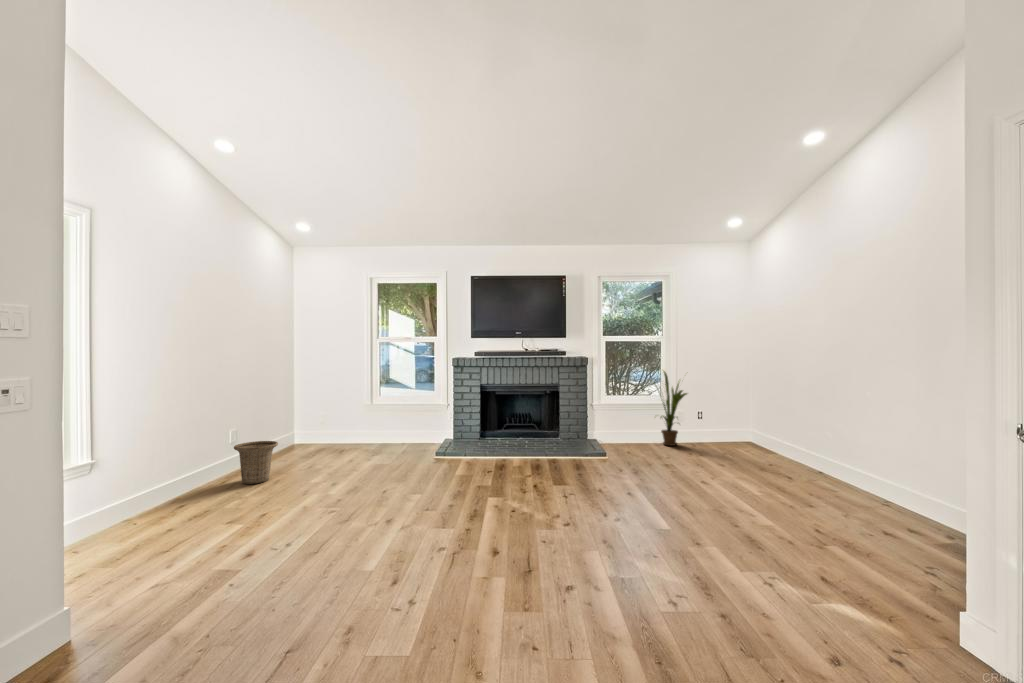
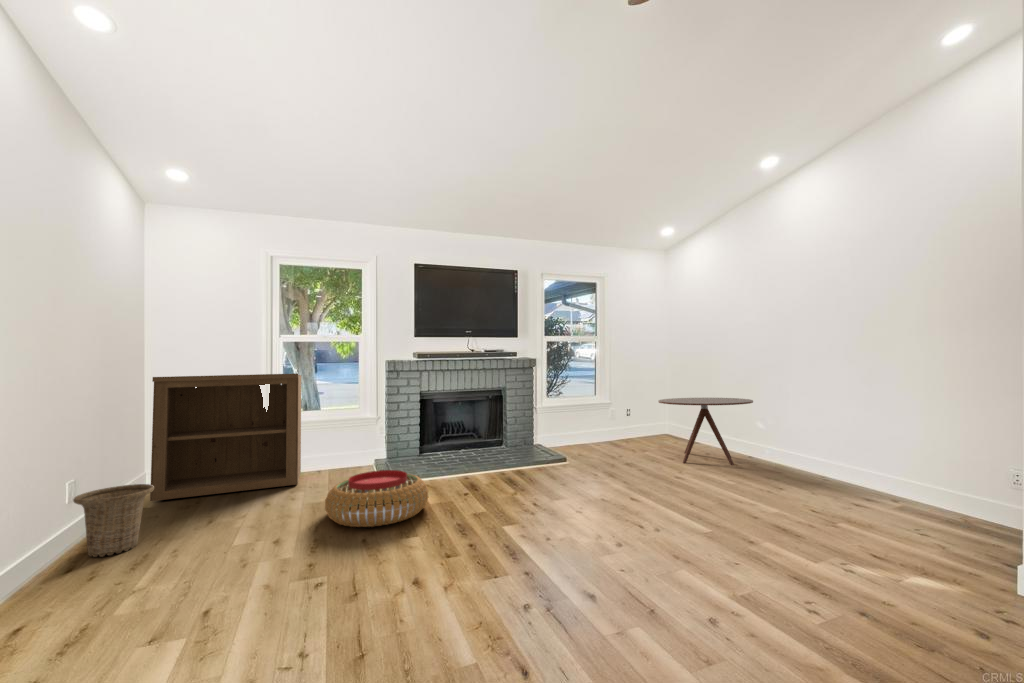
bookshelf: none [289,368,390,454] -> present [150,373,301,501]
house plant: present [653,371,687,446] -> none [590,370,634,446]
round table: none [707,402,812,477] -> present [658,398,753,465]
pouf: none [379,447,457,488] -> present [325,470,428,527]

